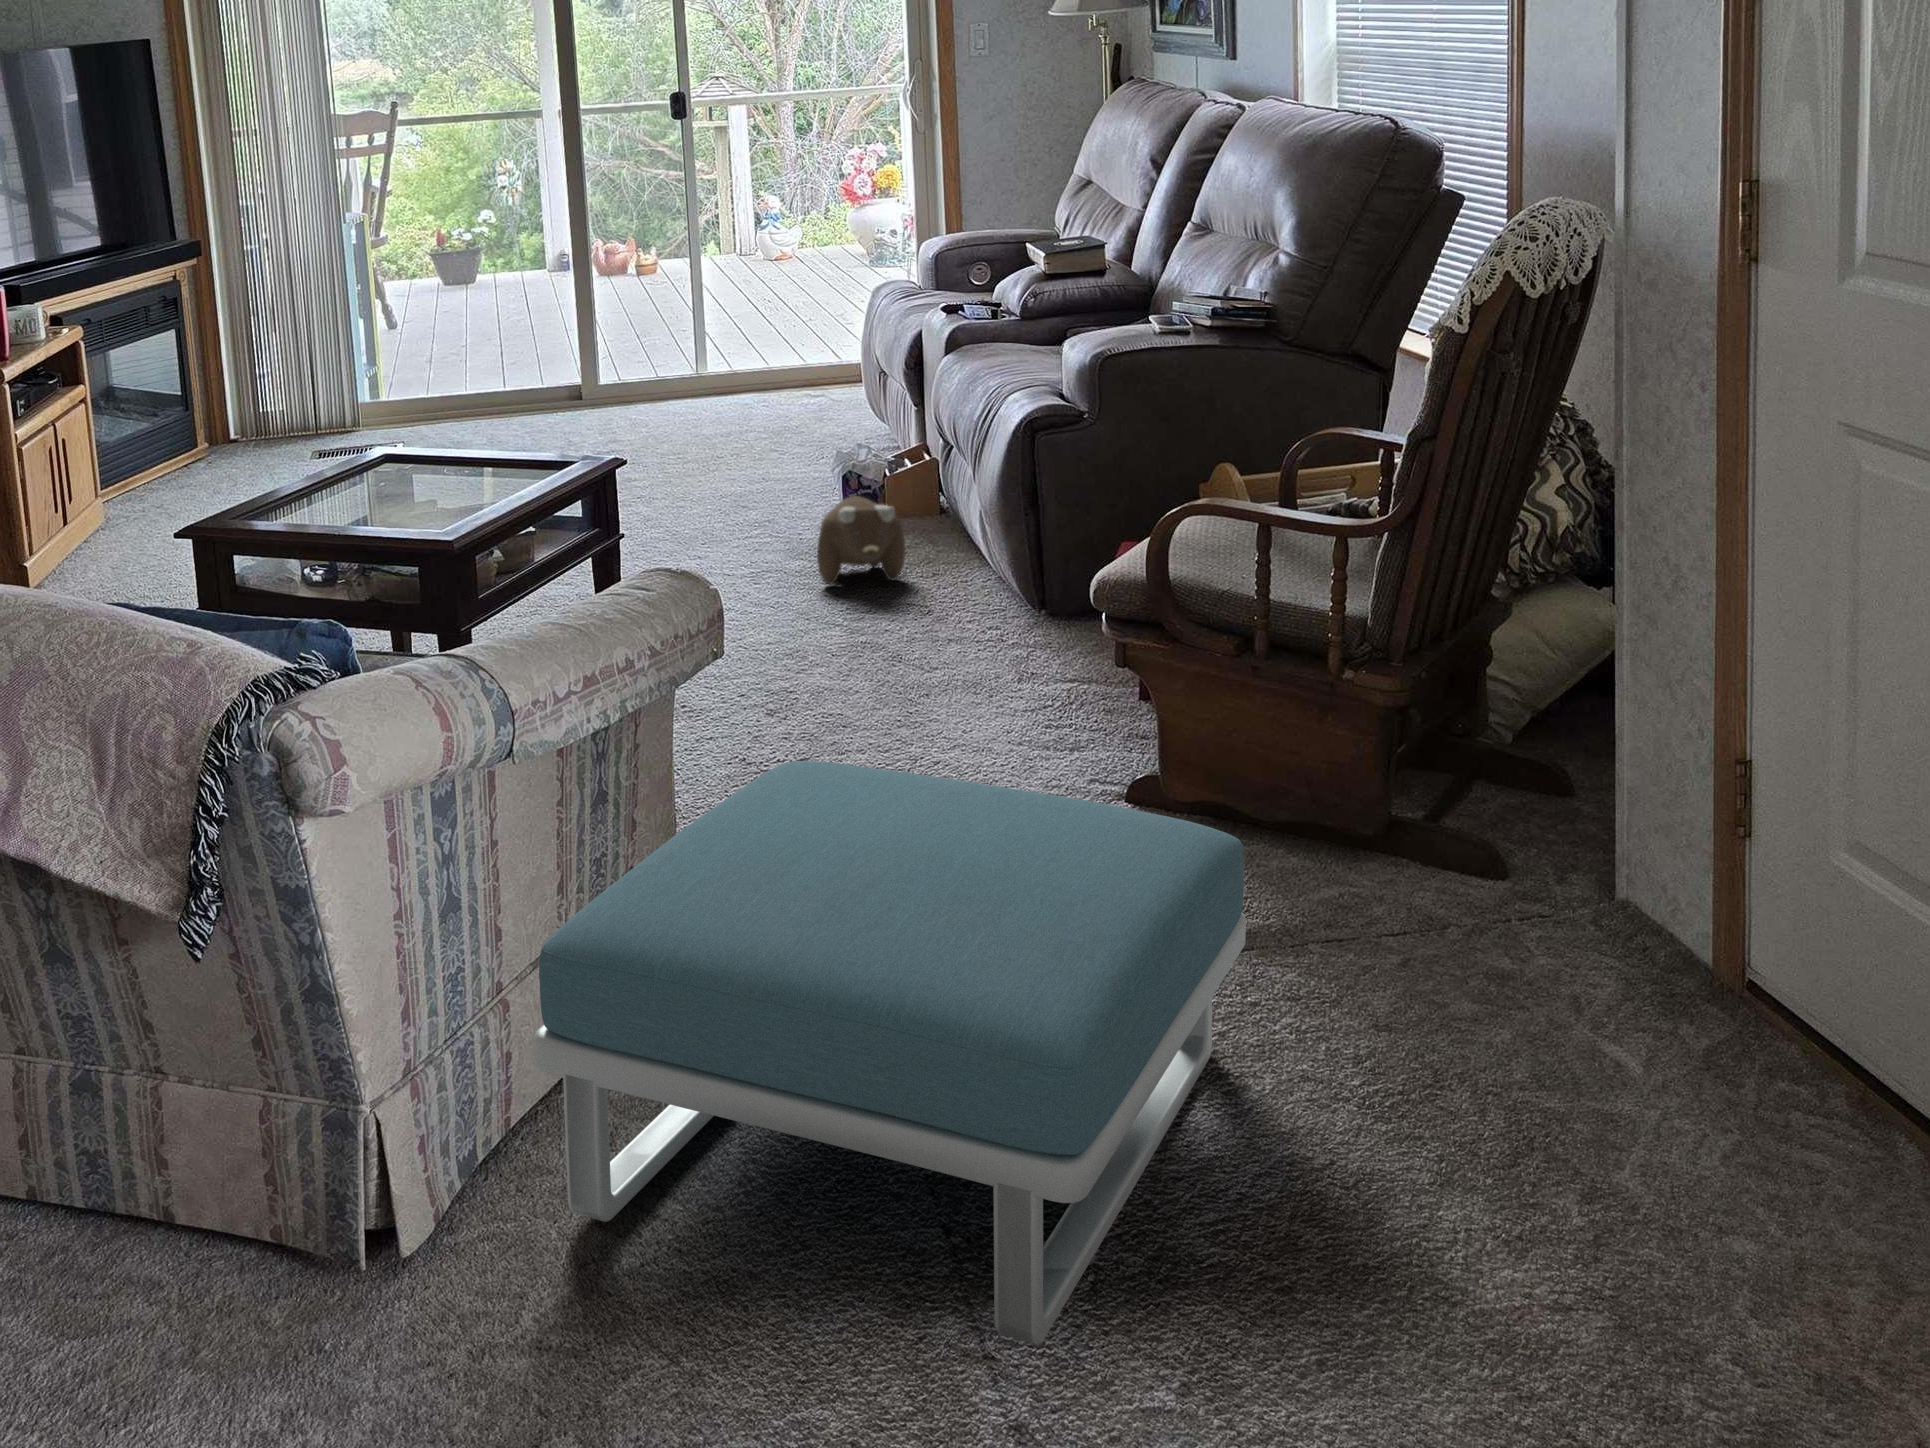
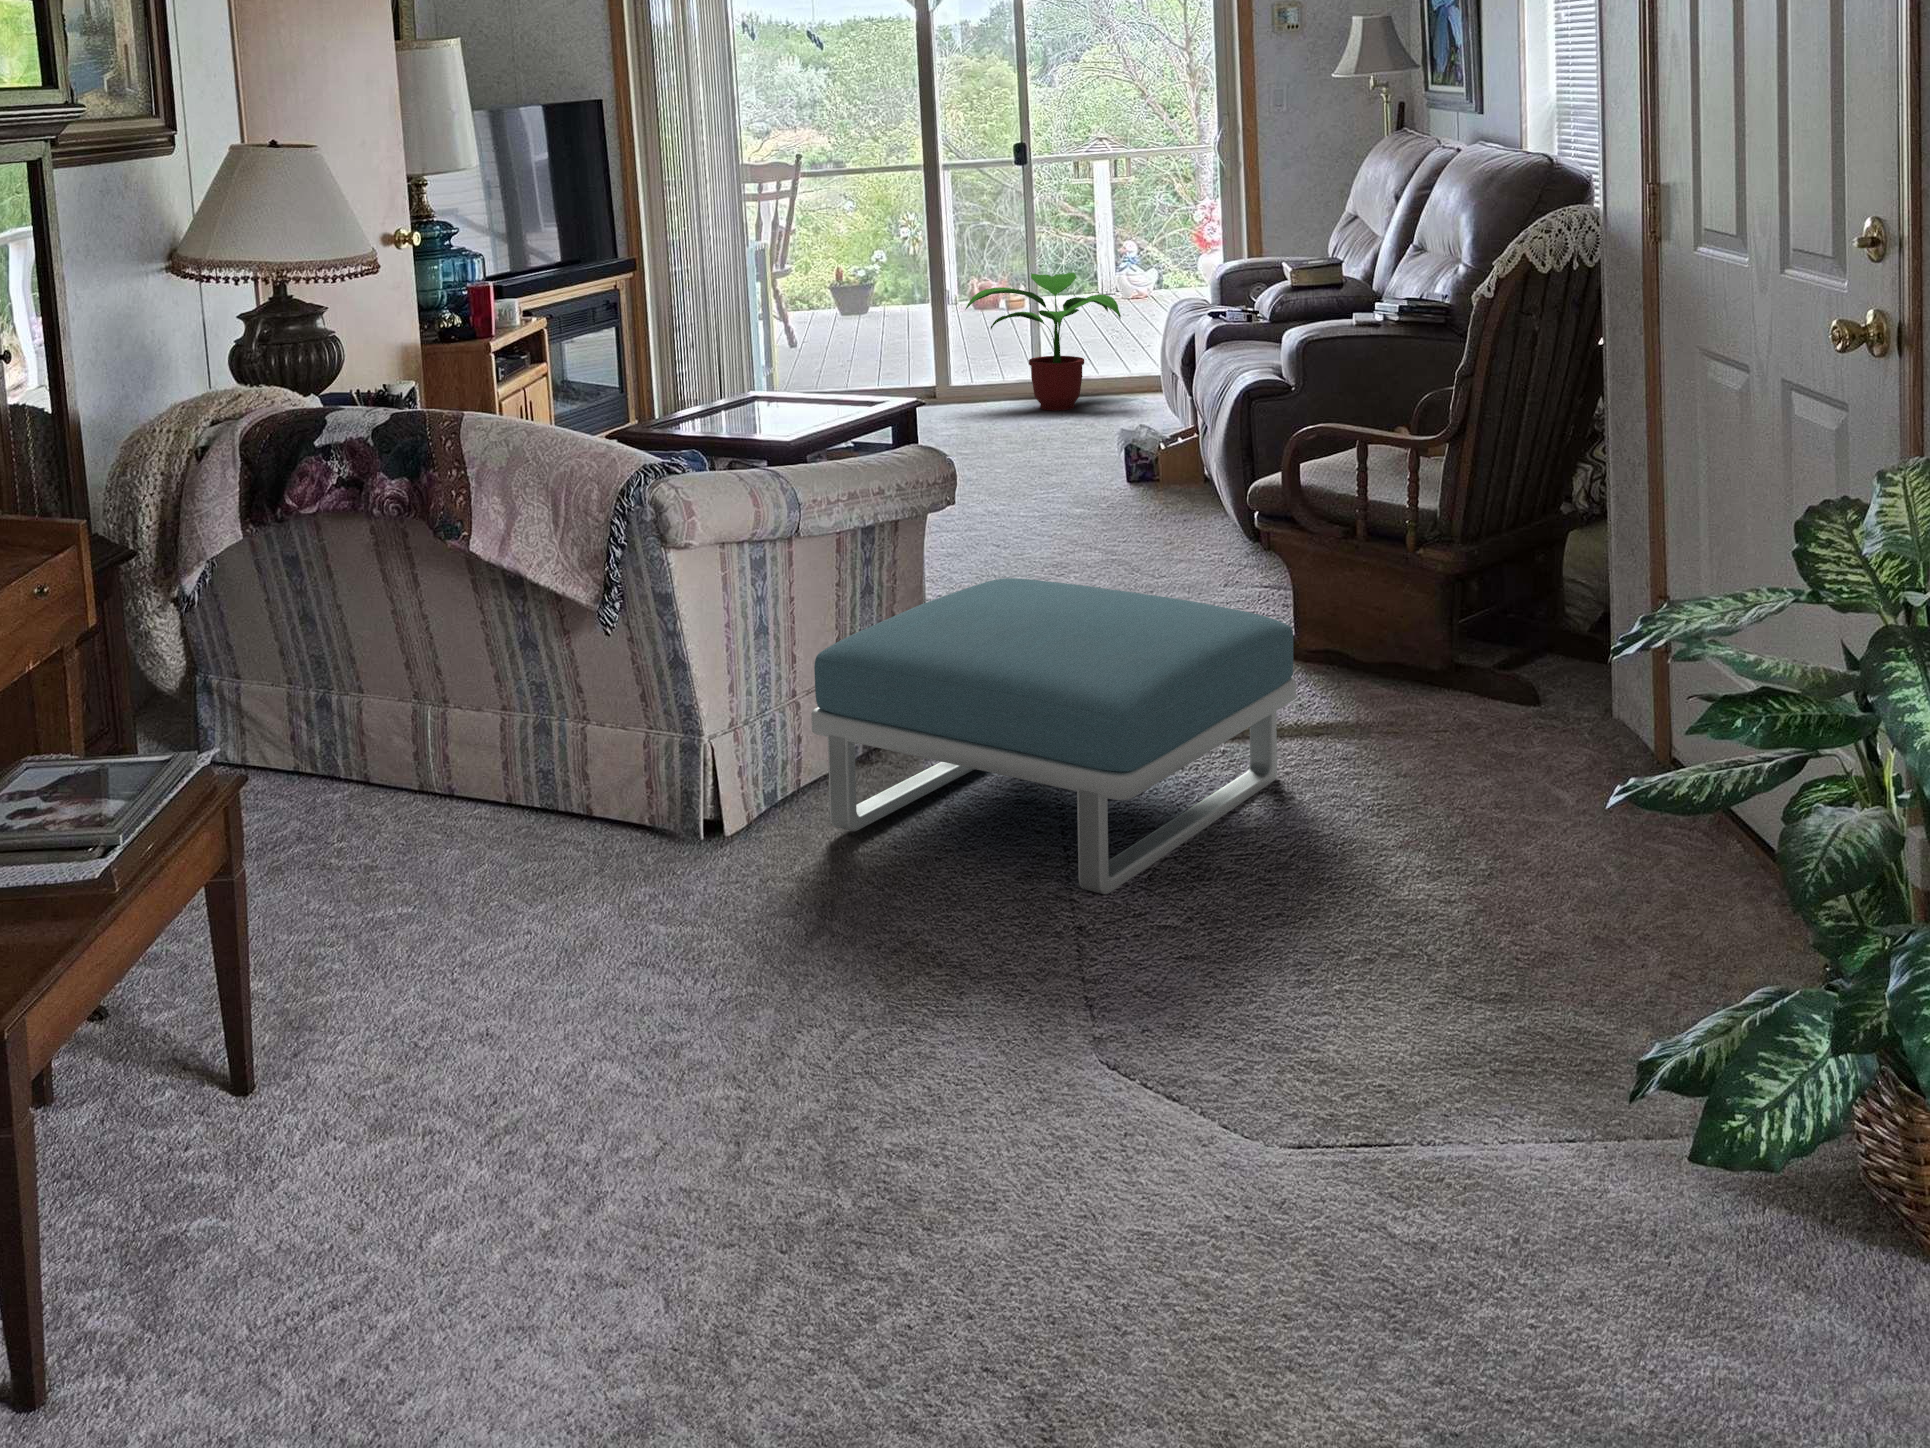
potted plant: none [614,248,803,416] -> present [965,272,1121,411]
plush toy: present [817,496,905,584] -> none [1094,454,1164,521]

